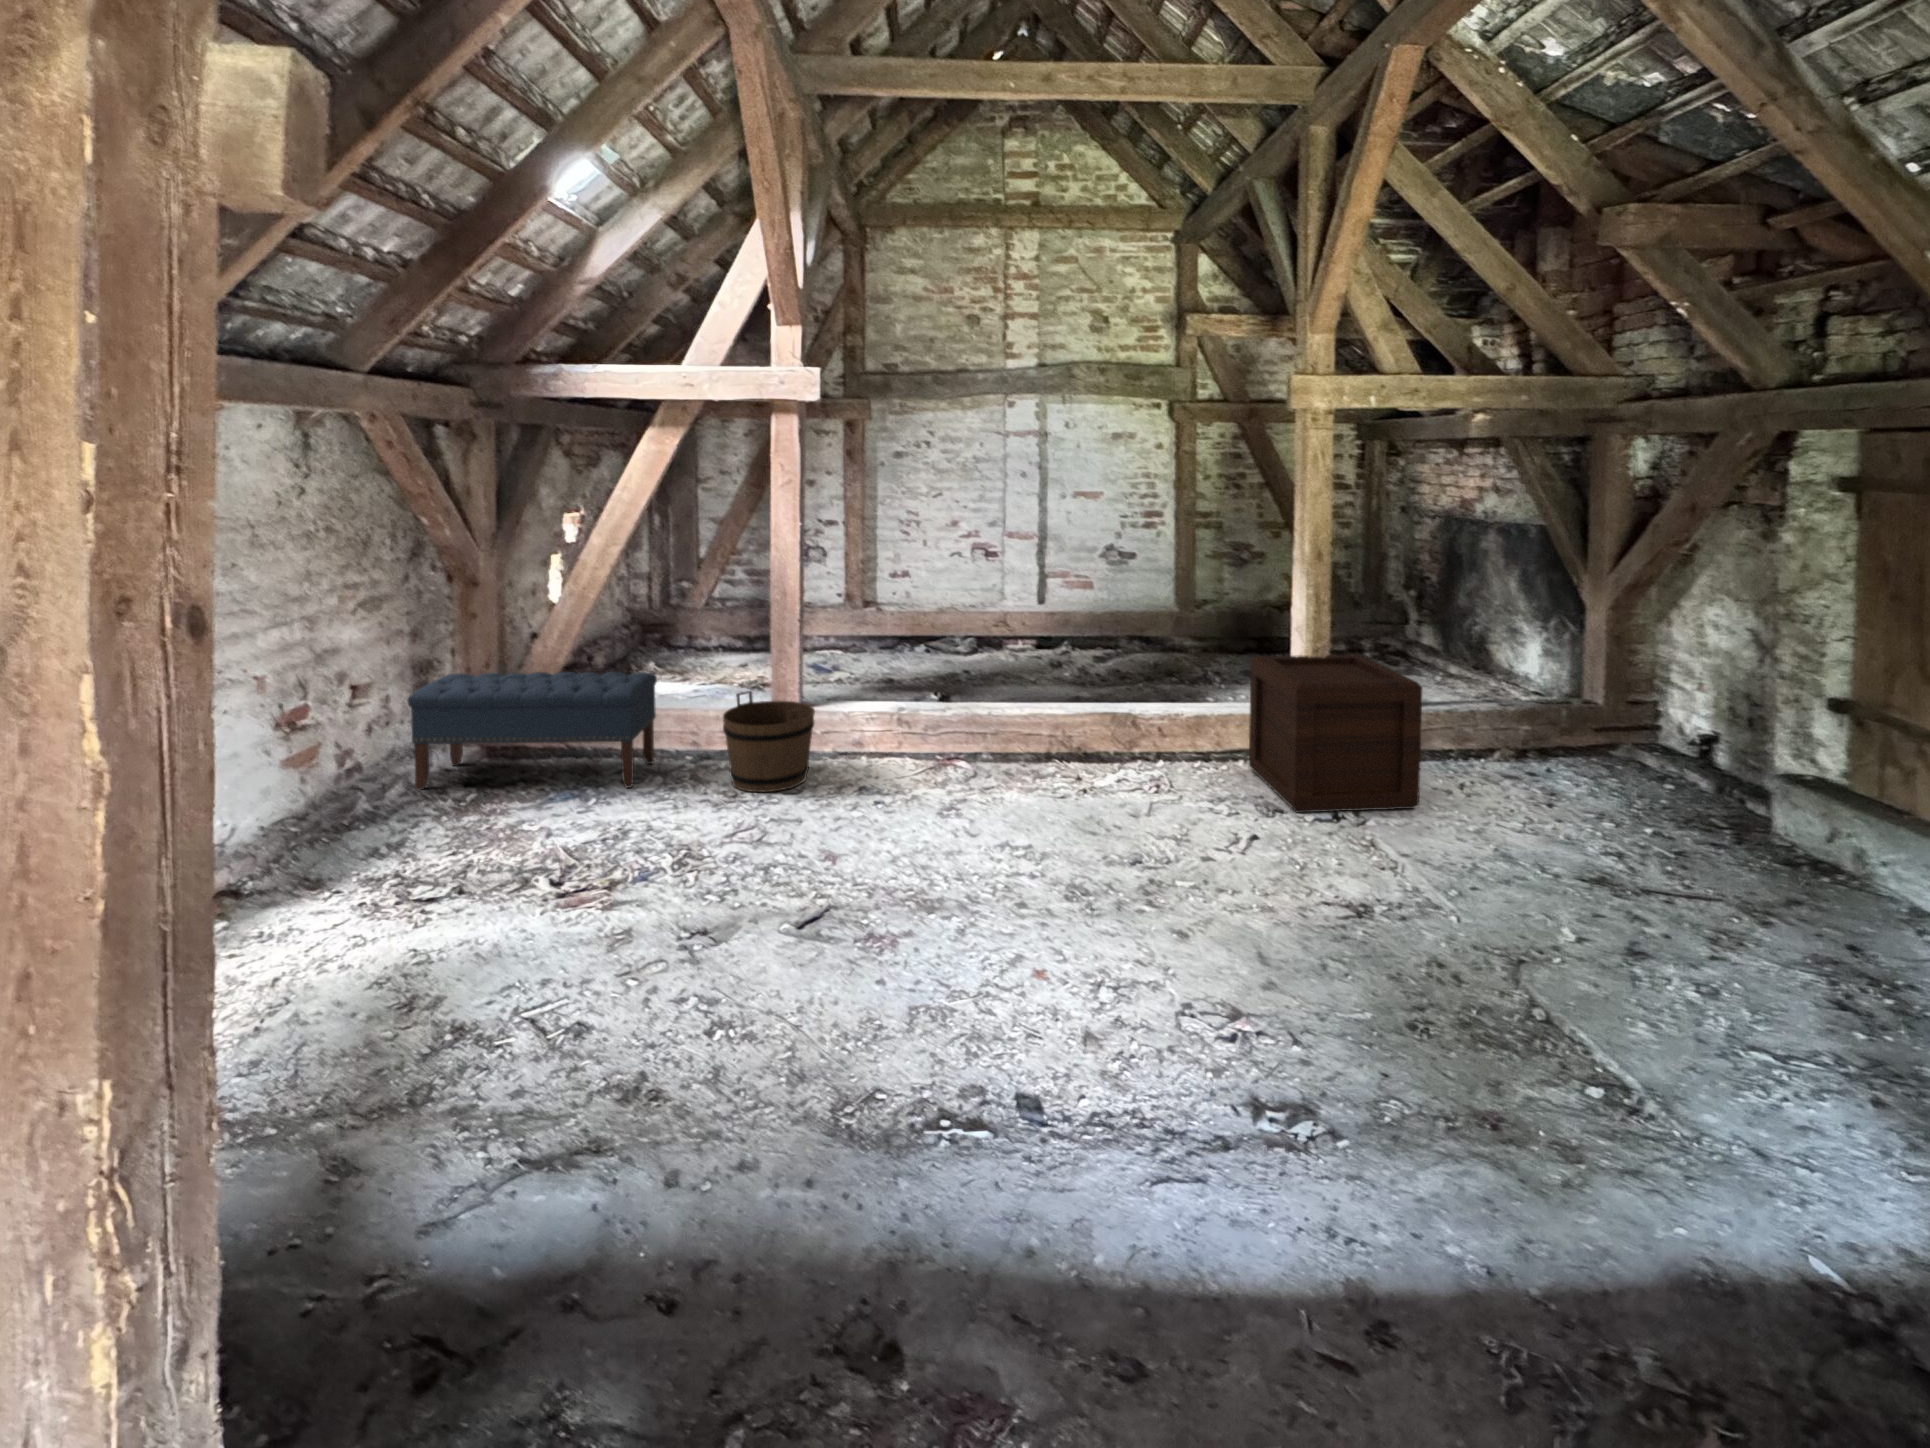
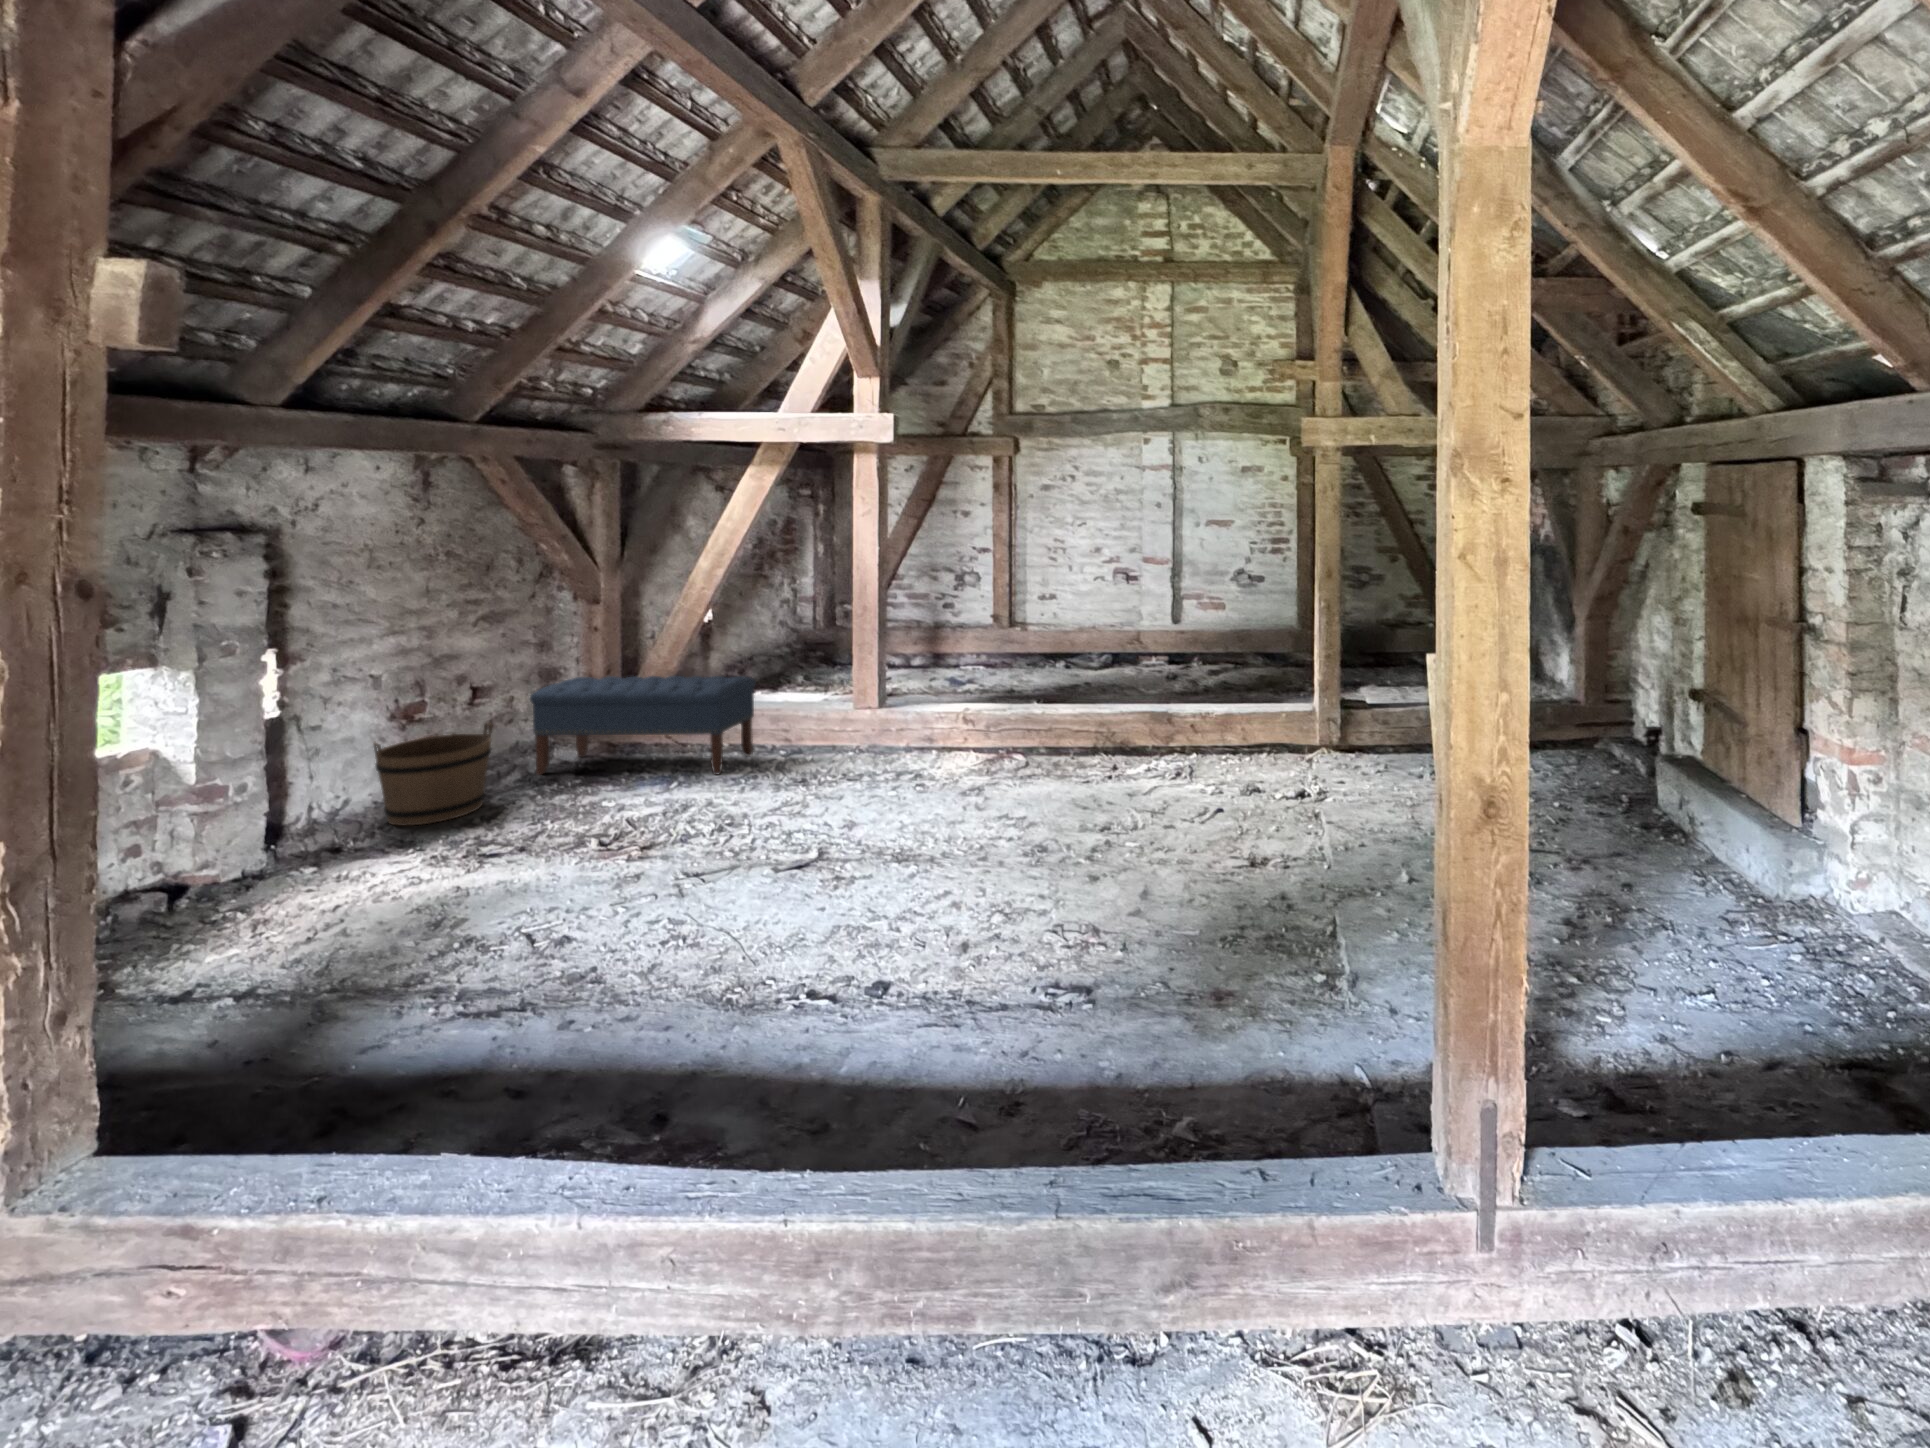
wooden crate: present [1249,654,1422,813] -> none [1269,662,1387,797]
bucket: present [723,691,815,792] -> present [373,723,493,825]

